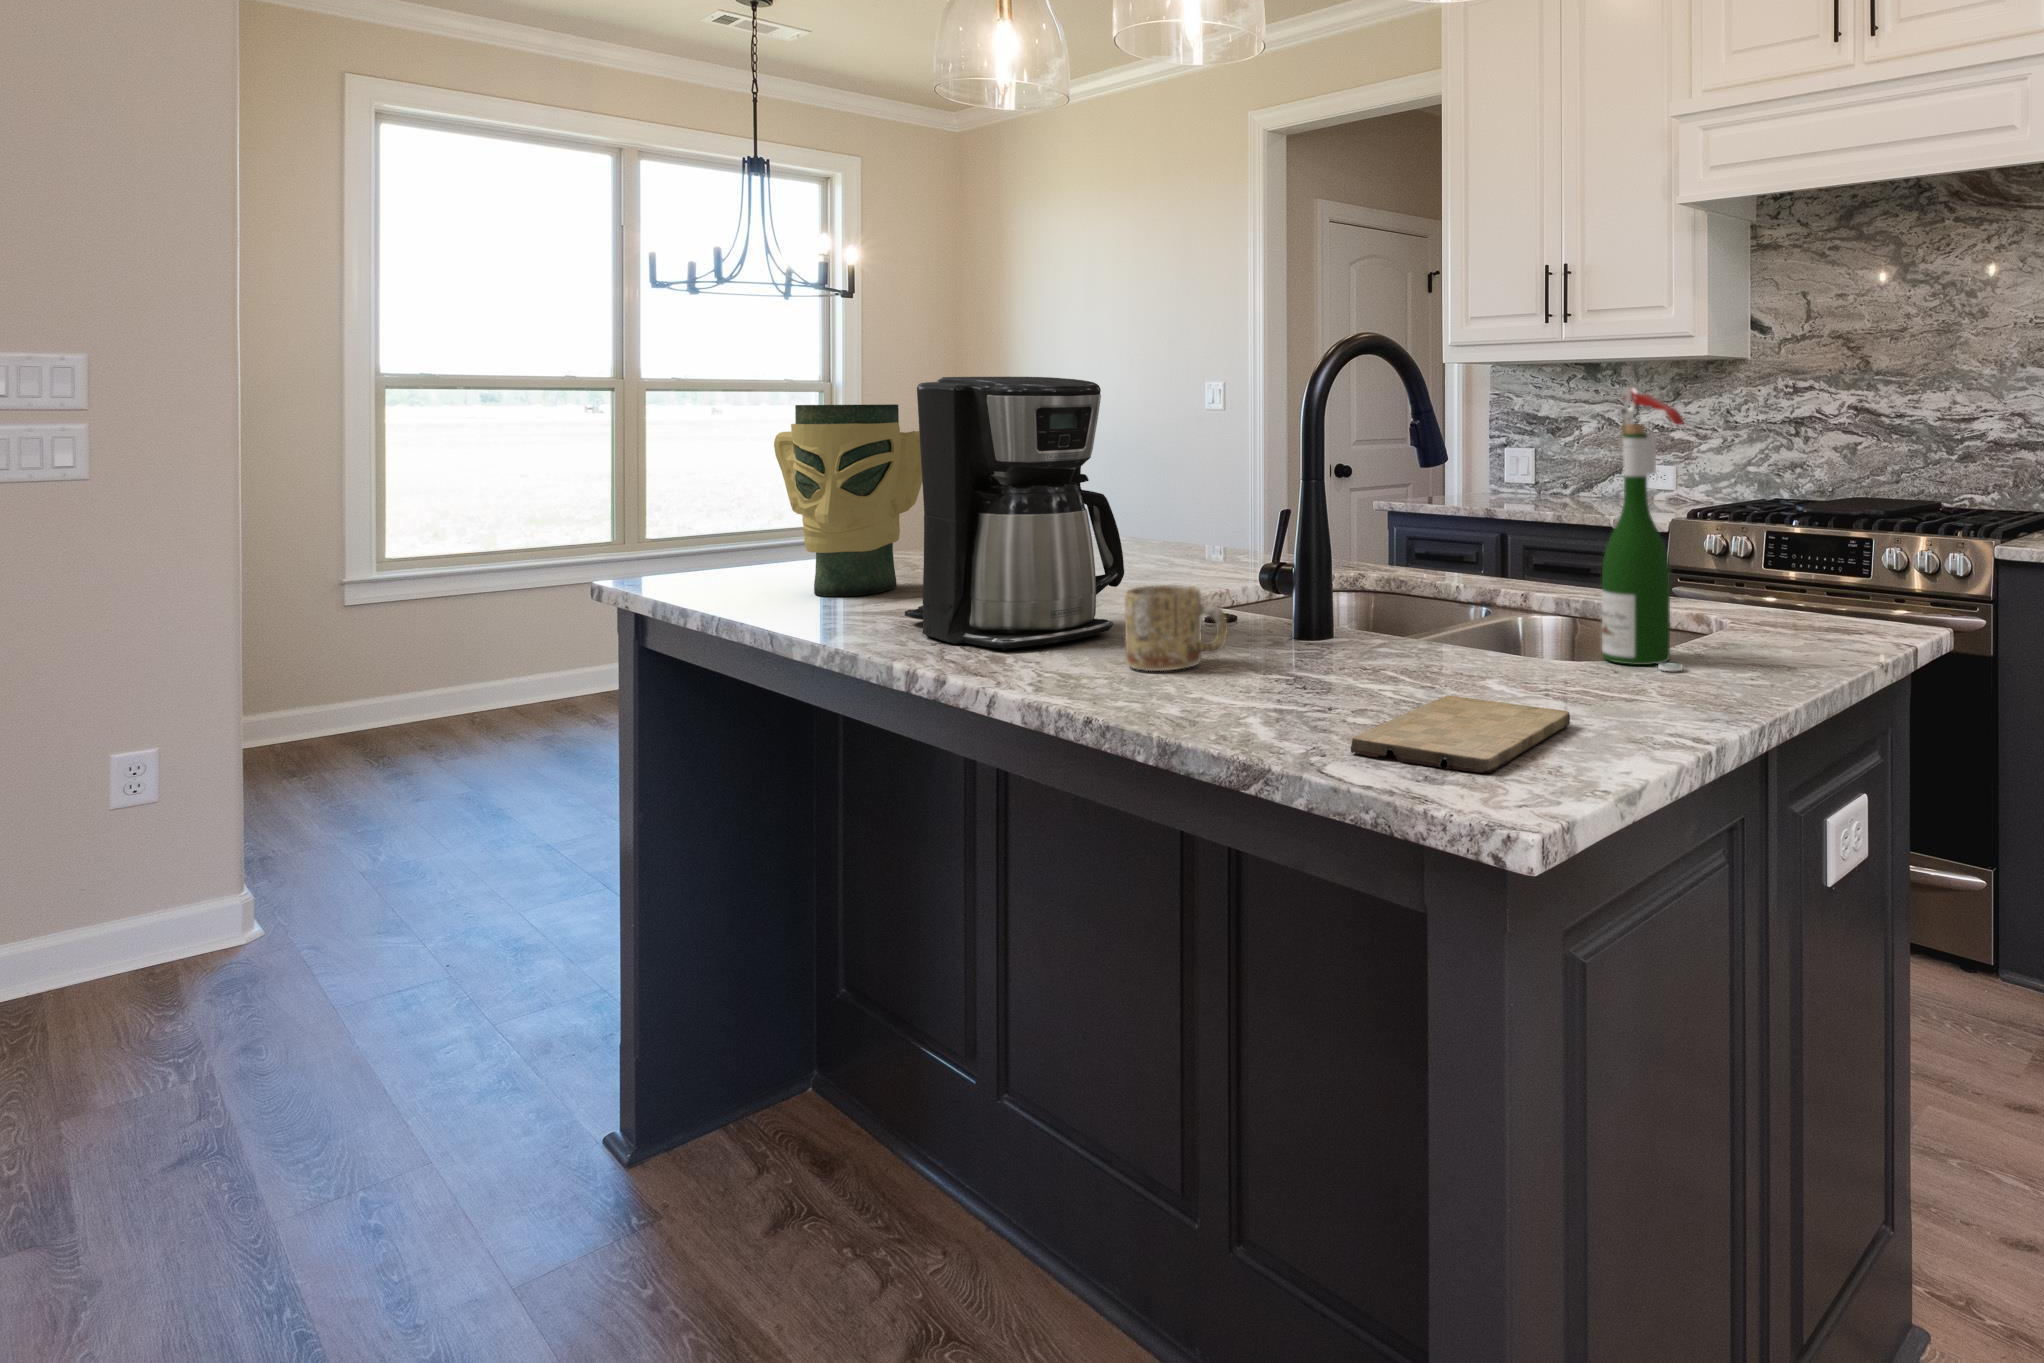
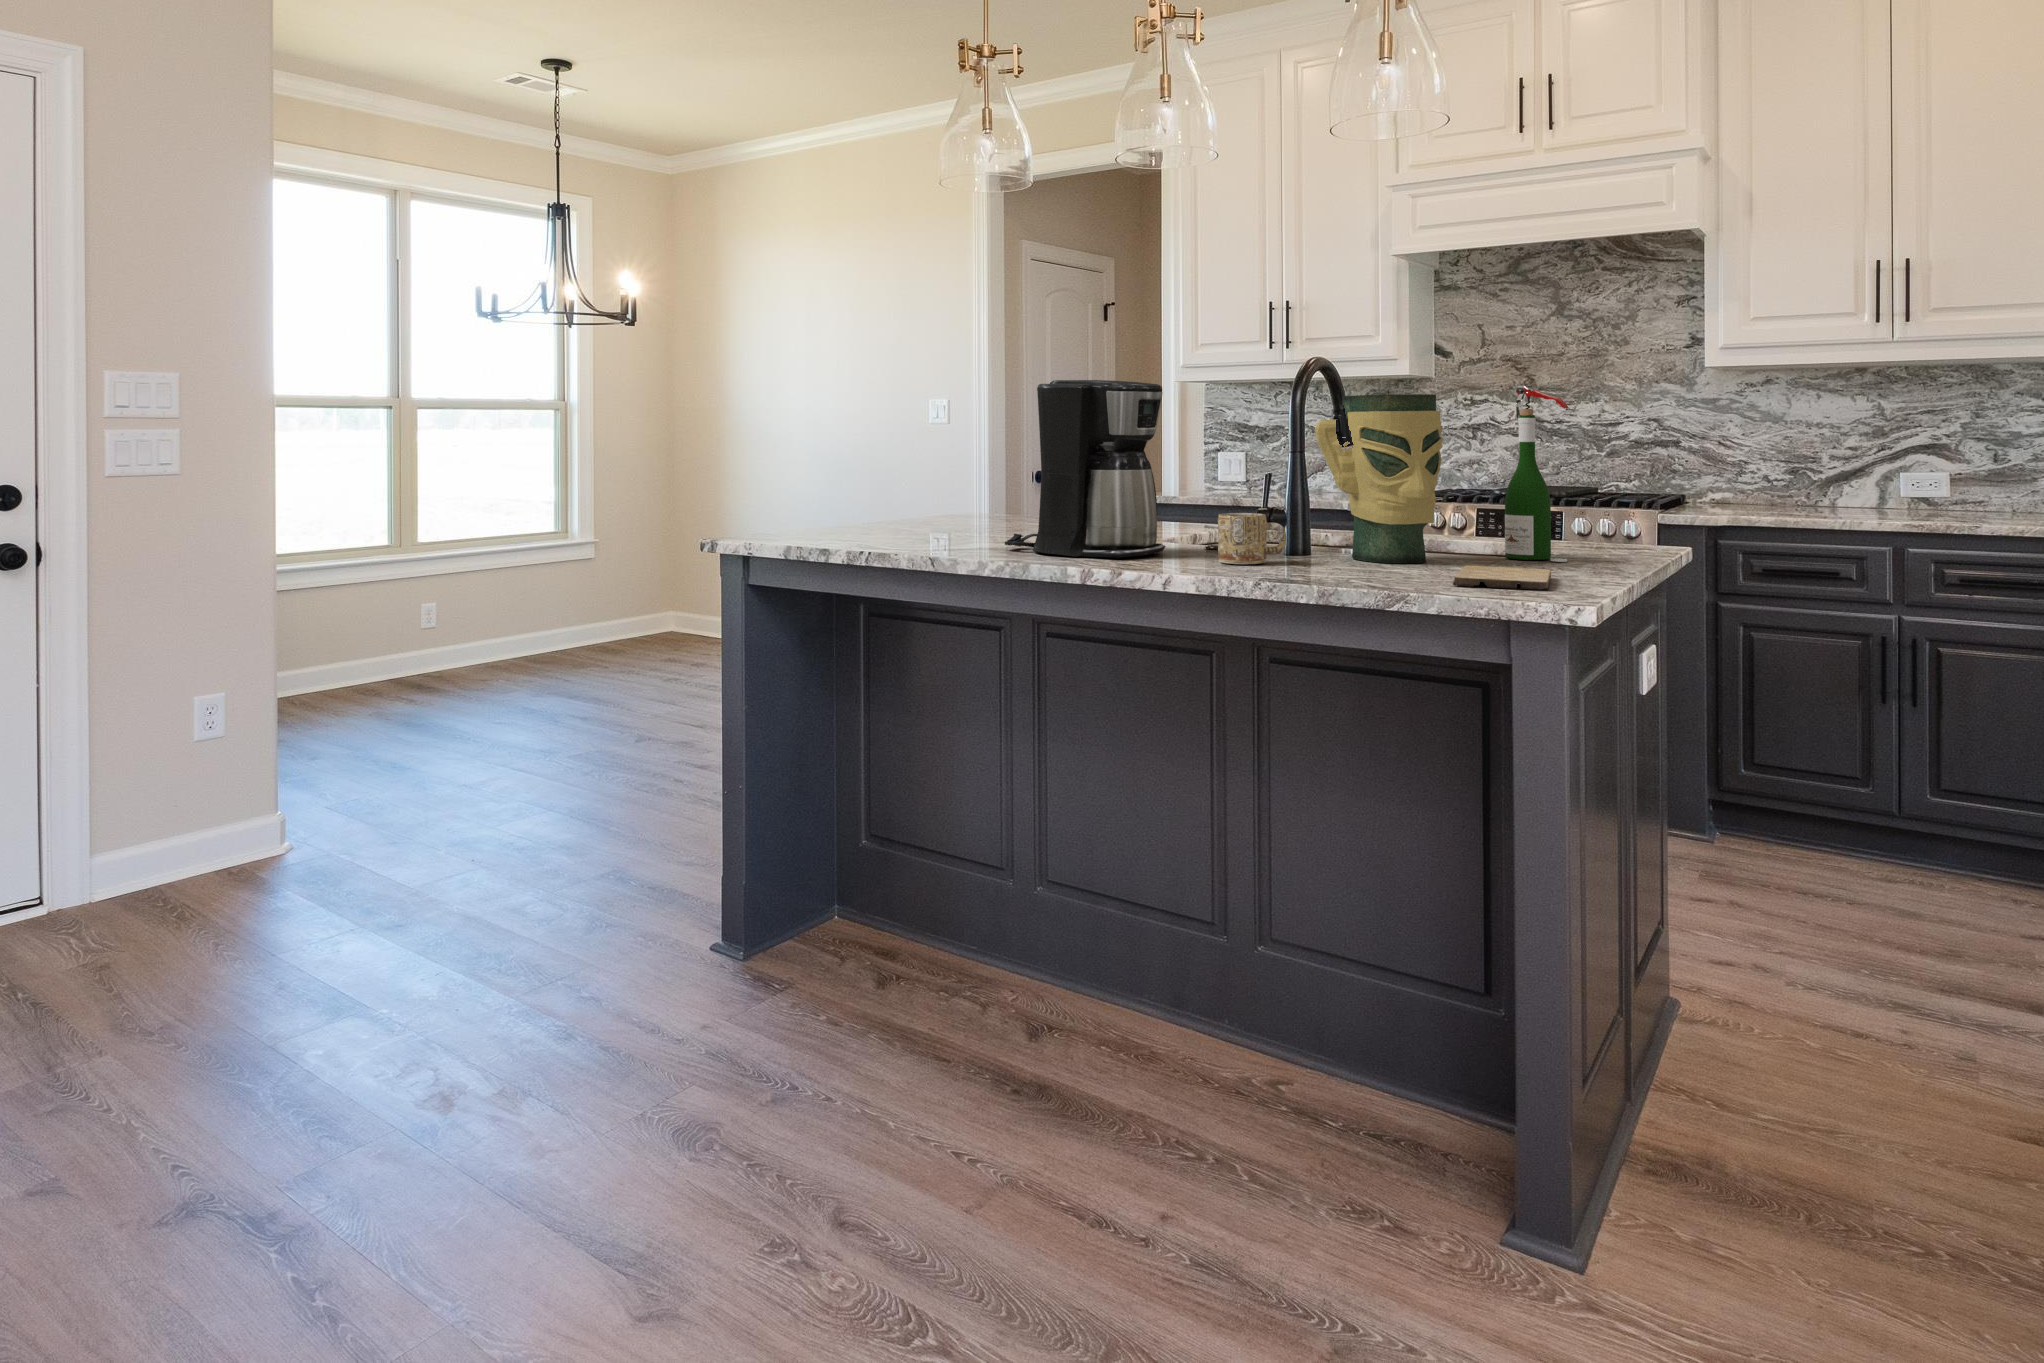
vase: present [774,404,922,596] -> present [1315,394,1443,563]

